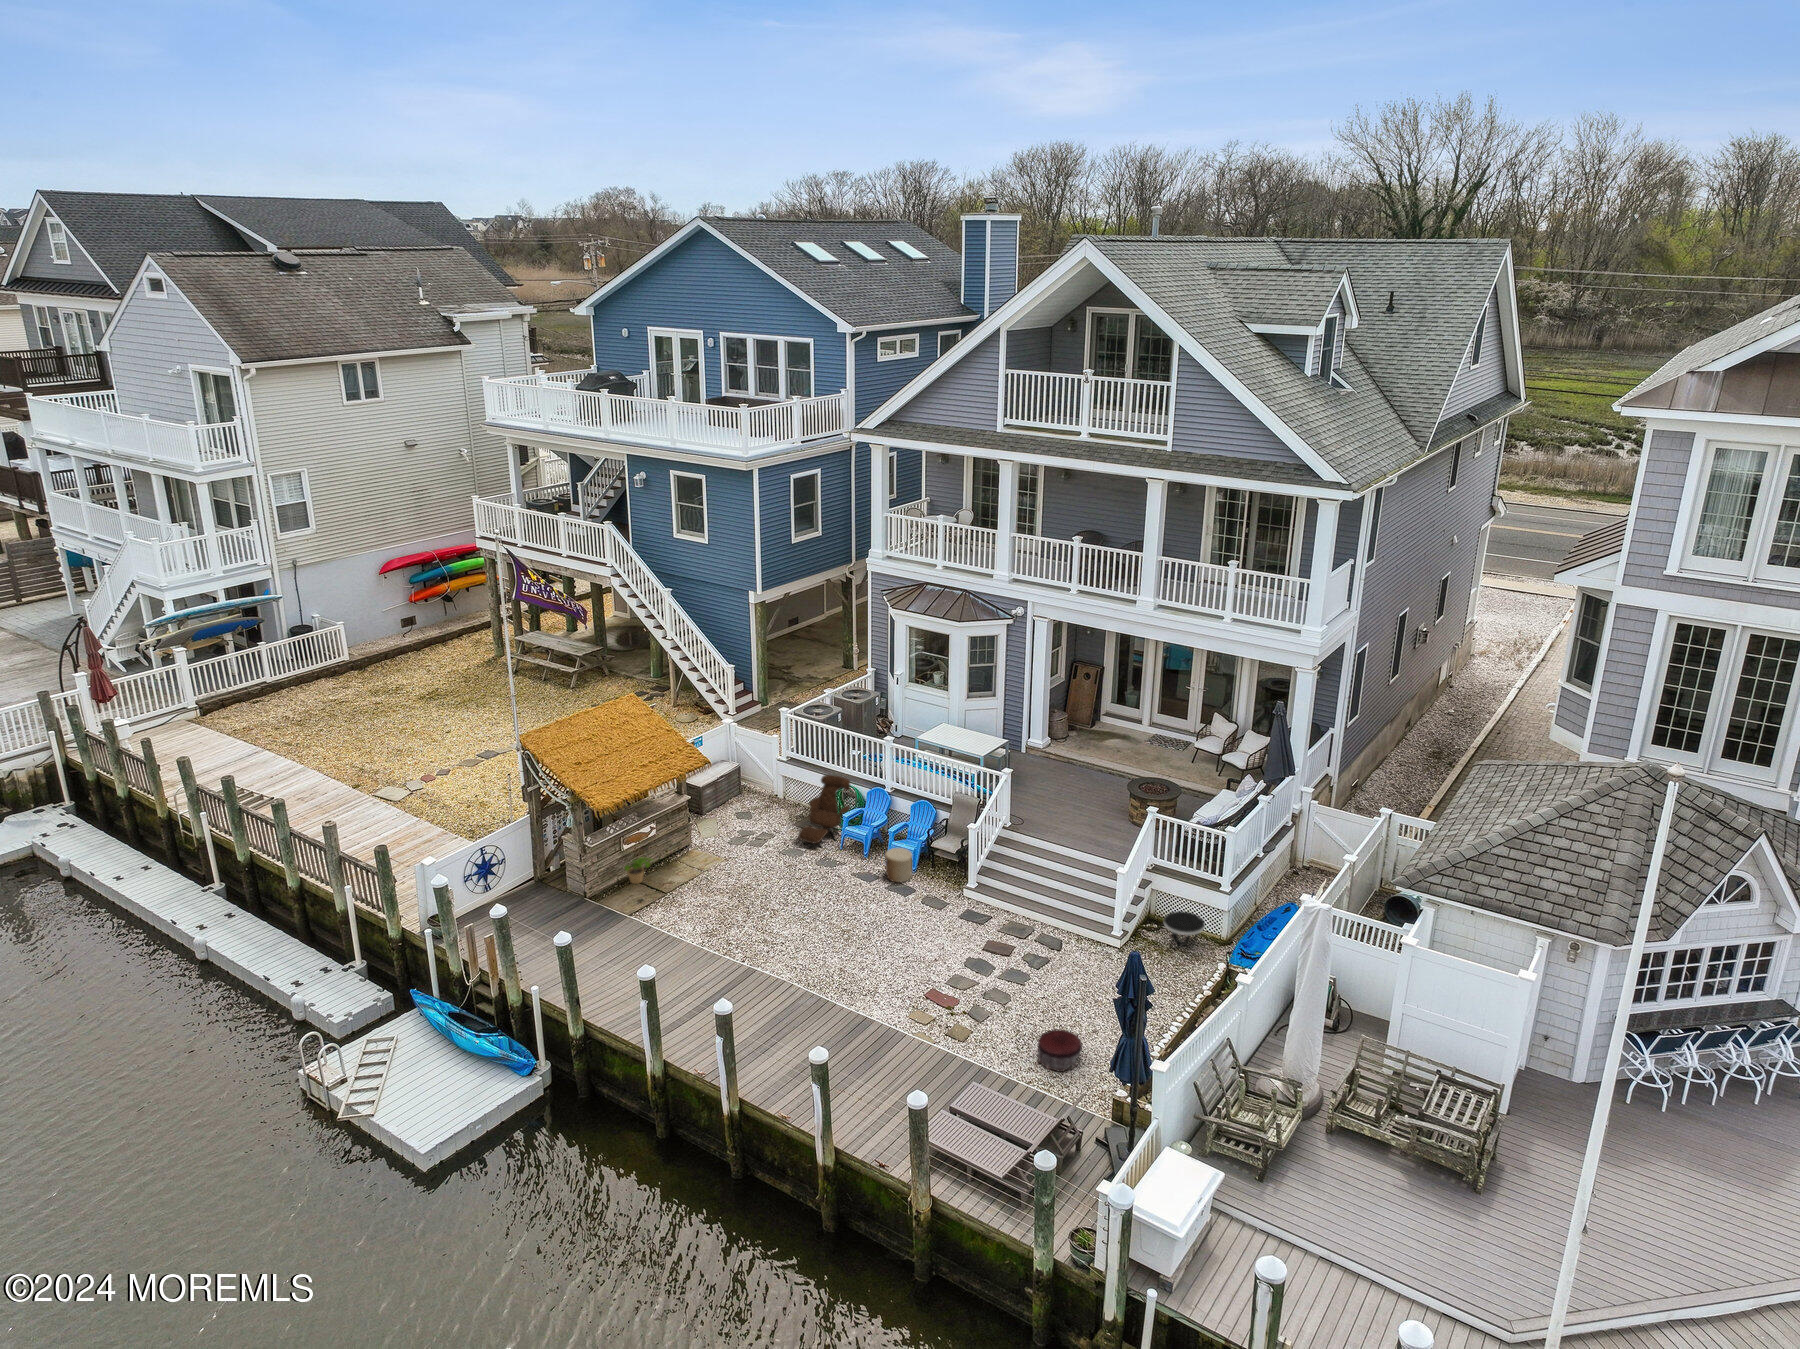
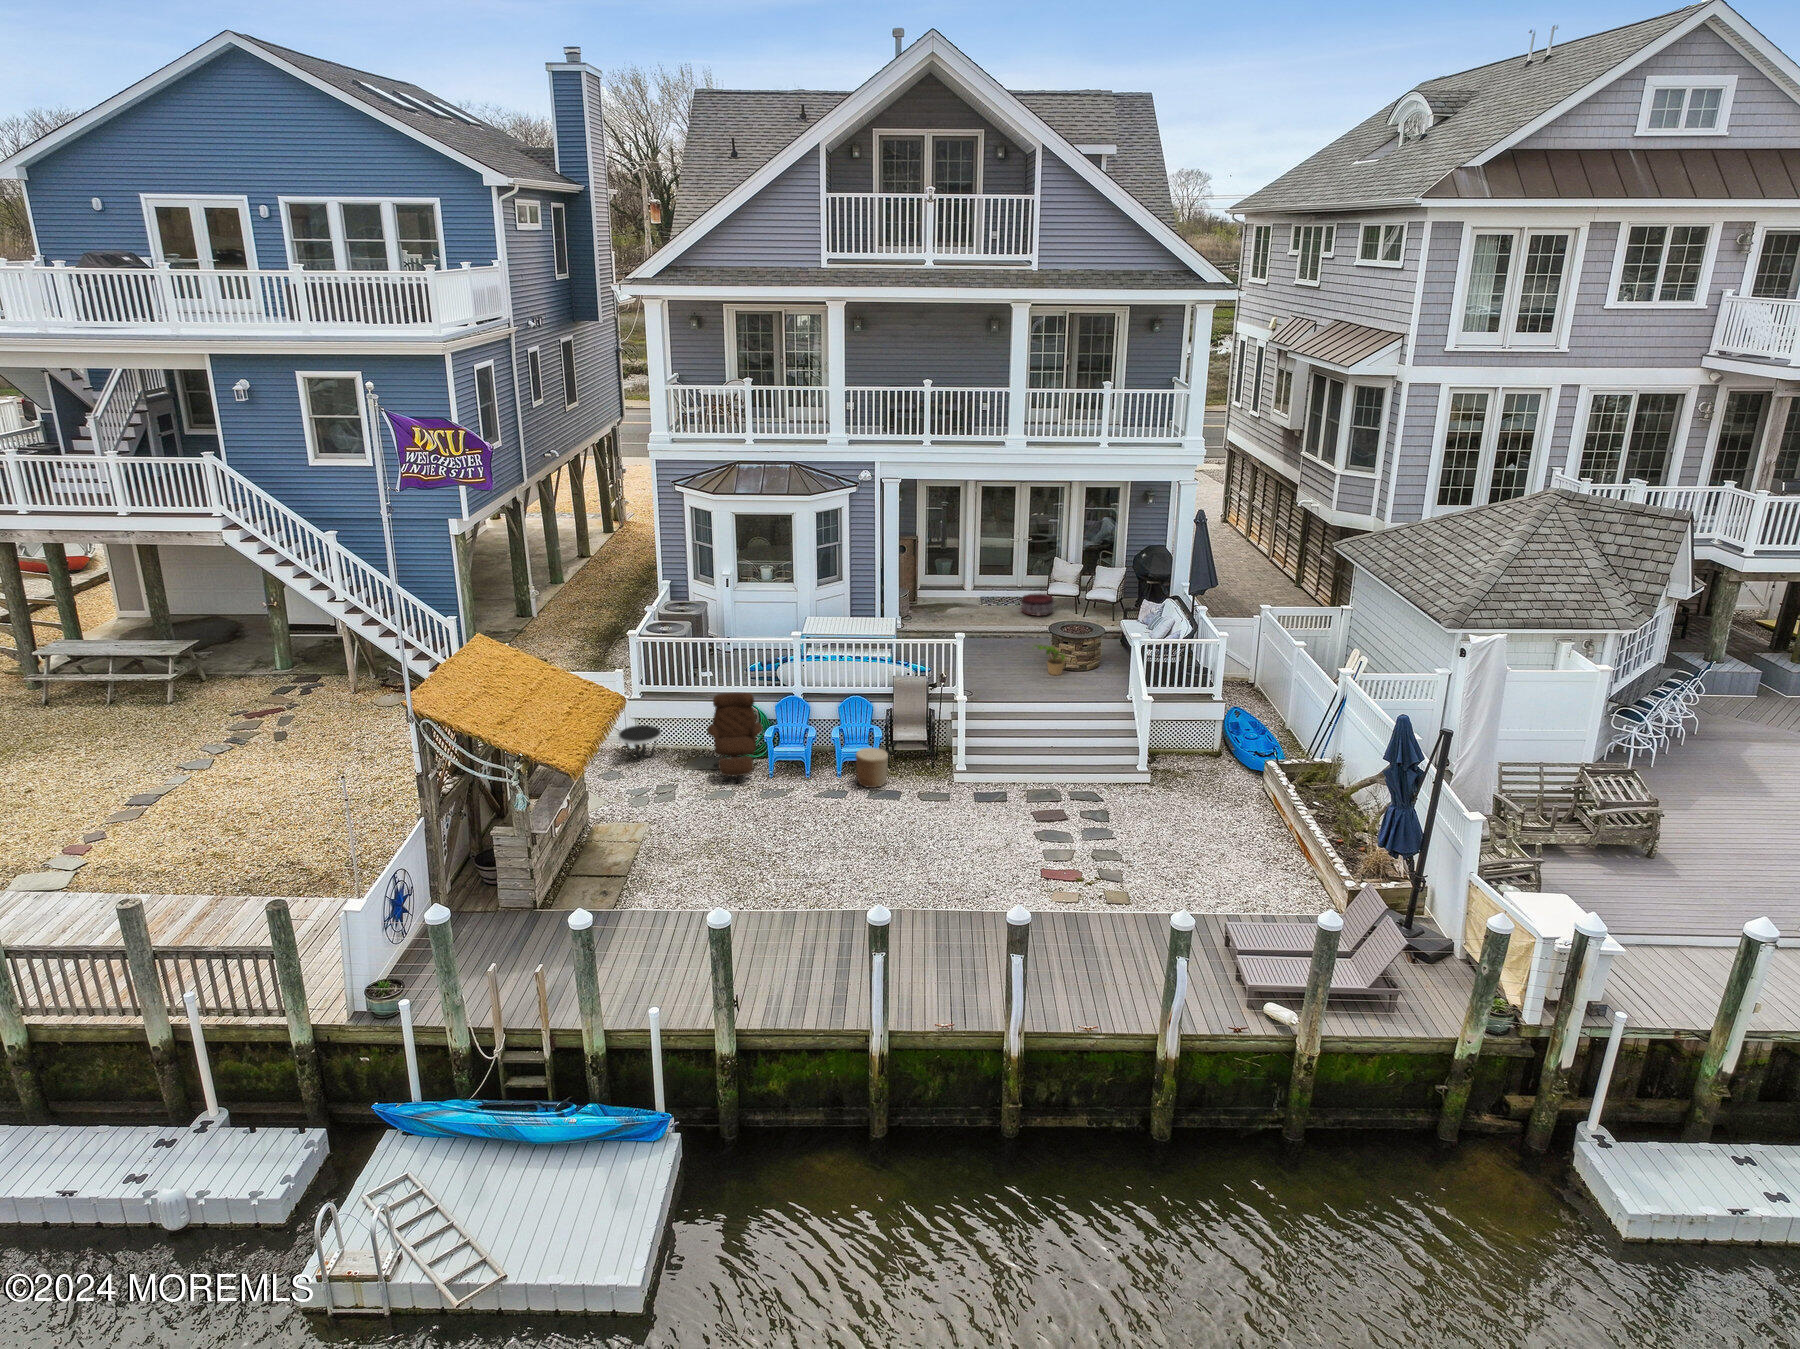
potted plant: present [625,857,652,884] -> present [1035,645,1065,675]
side table: present [1164,911,1205,948] -> present [619,725,661,761]
pouf: present [1038,1030,1082,1072] -> present [1021,593,1054,616]

